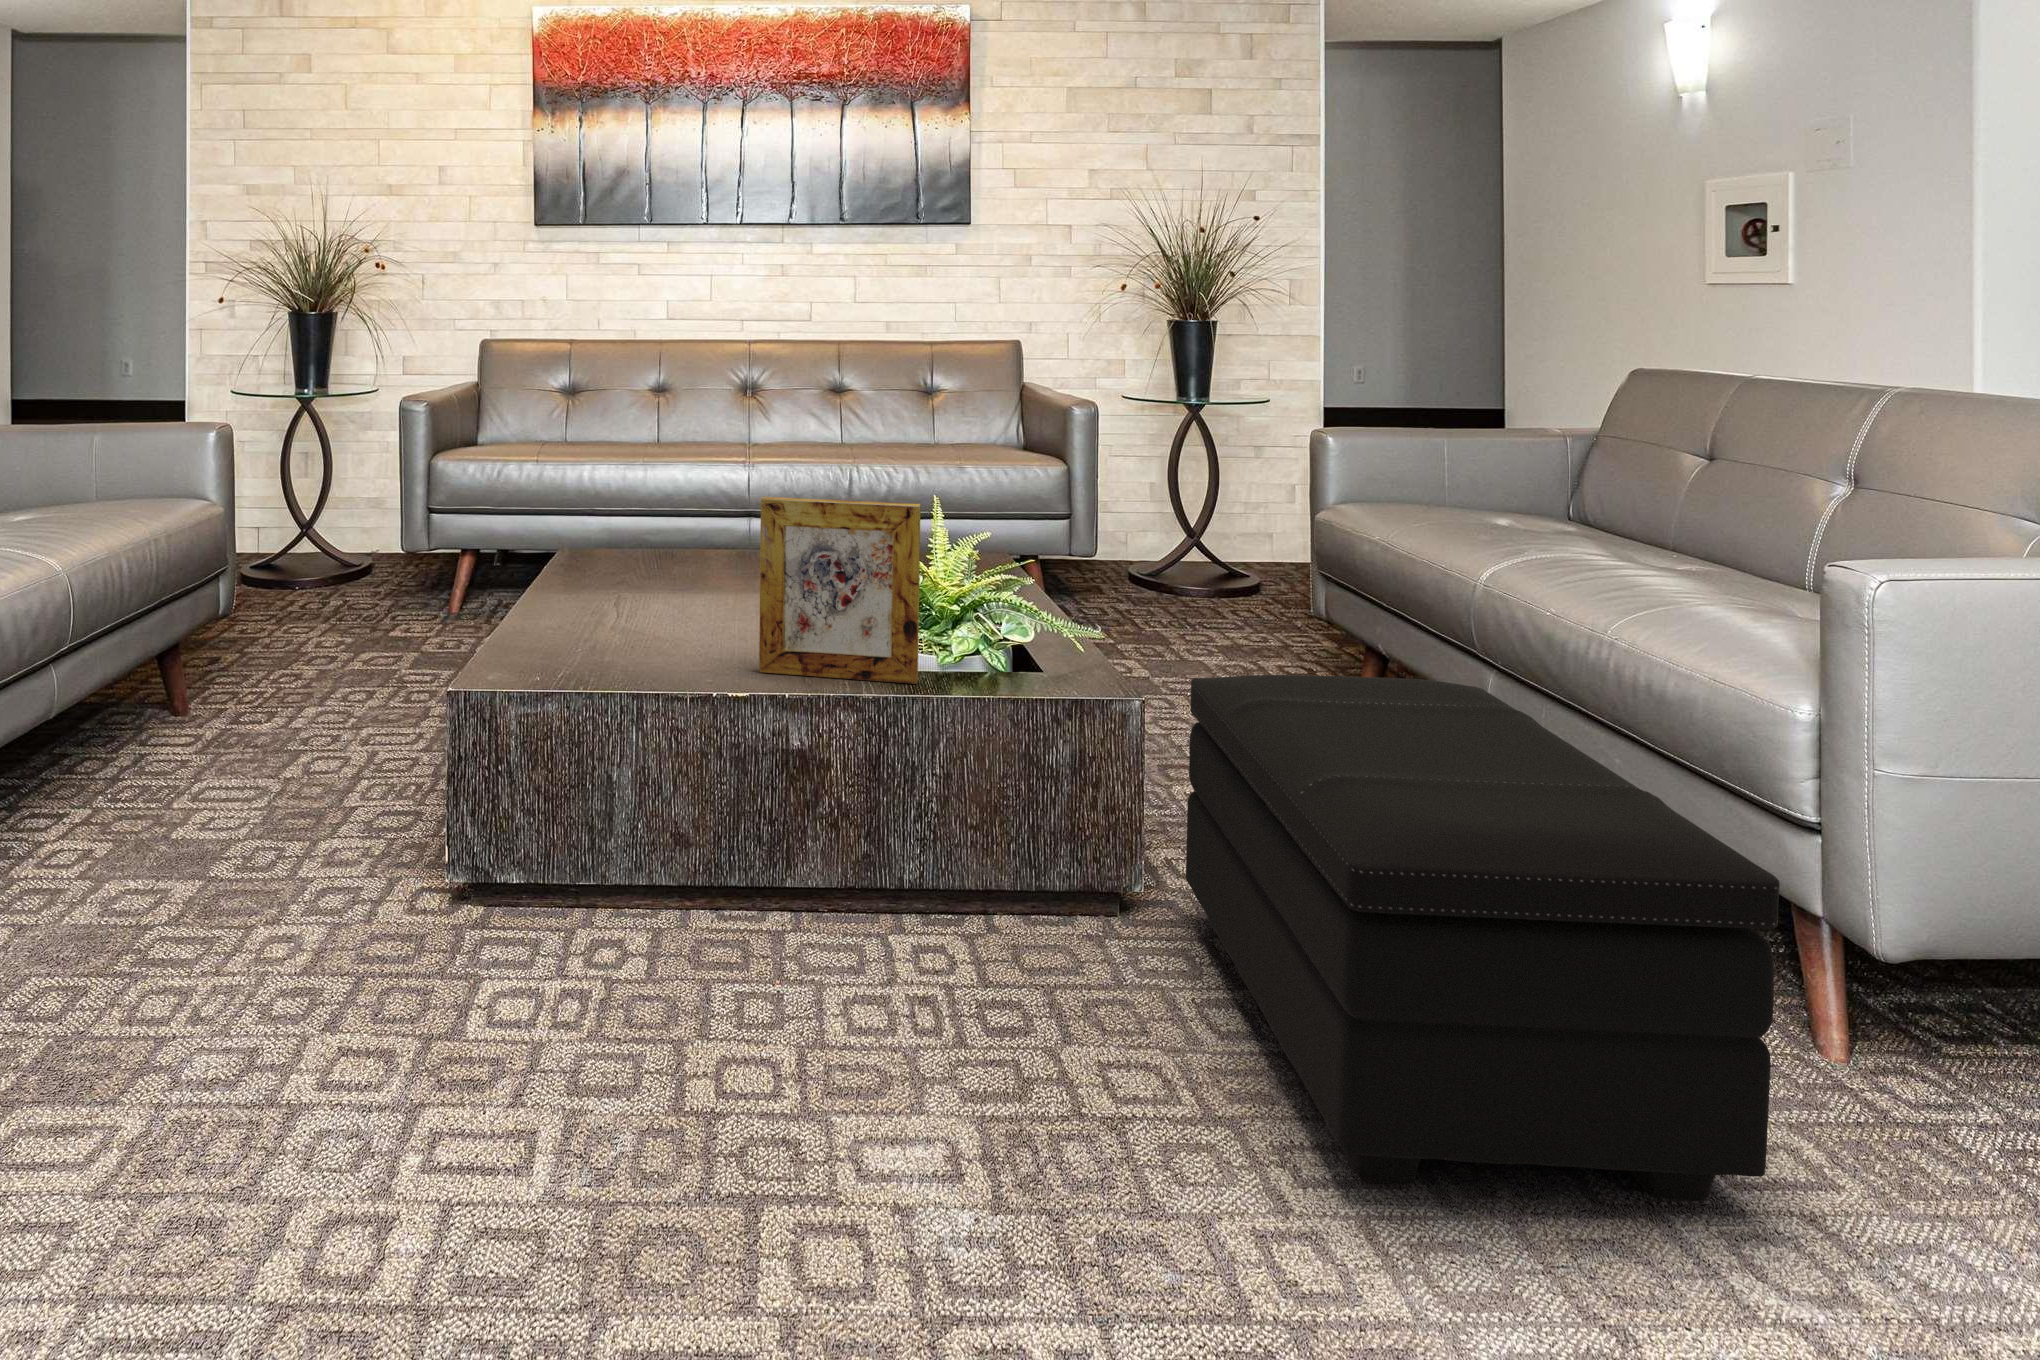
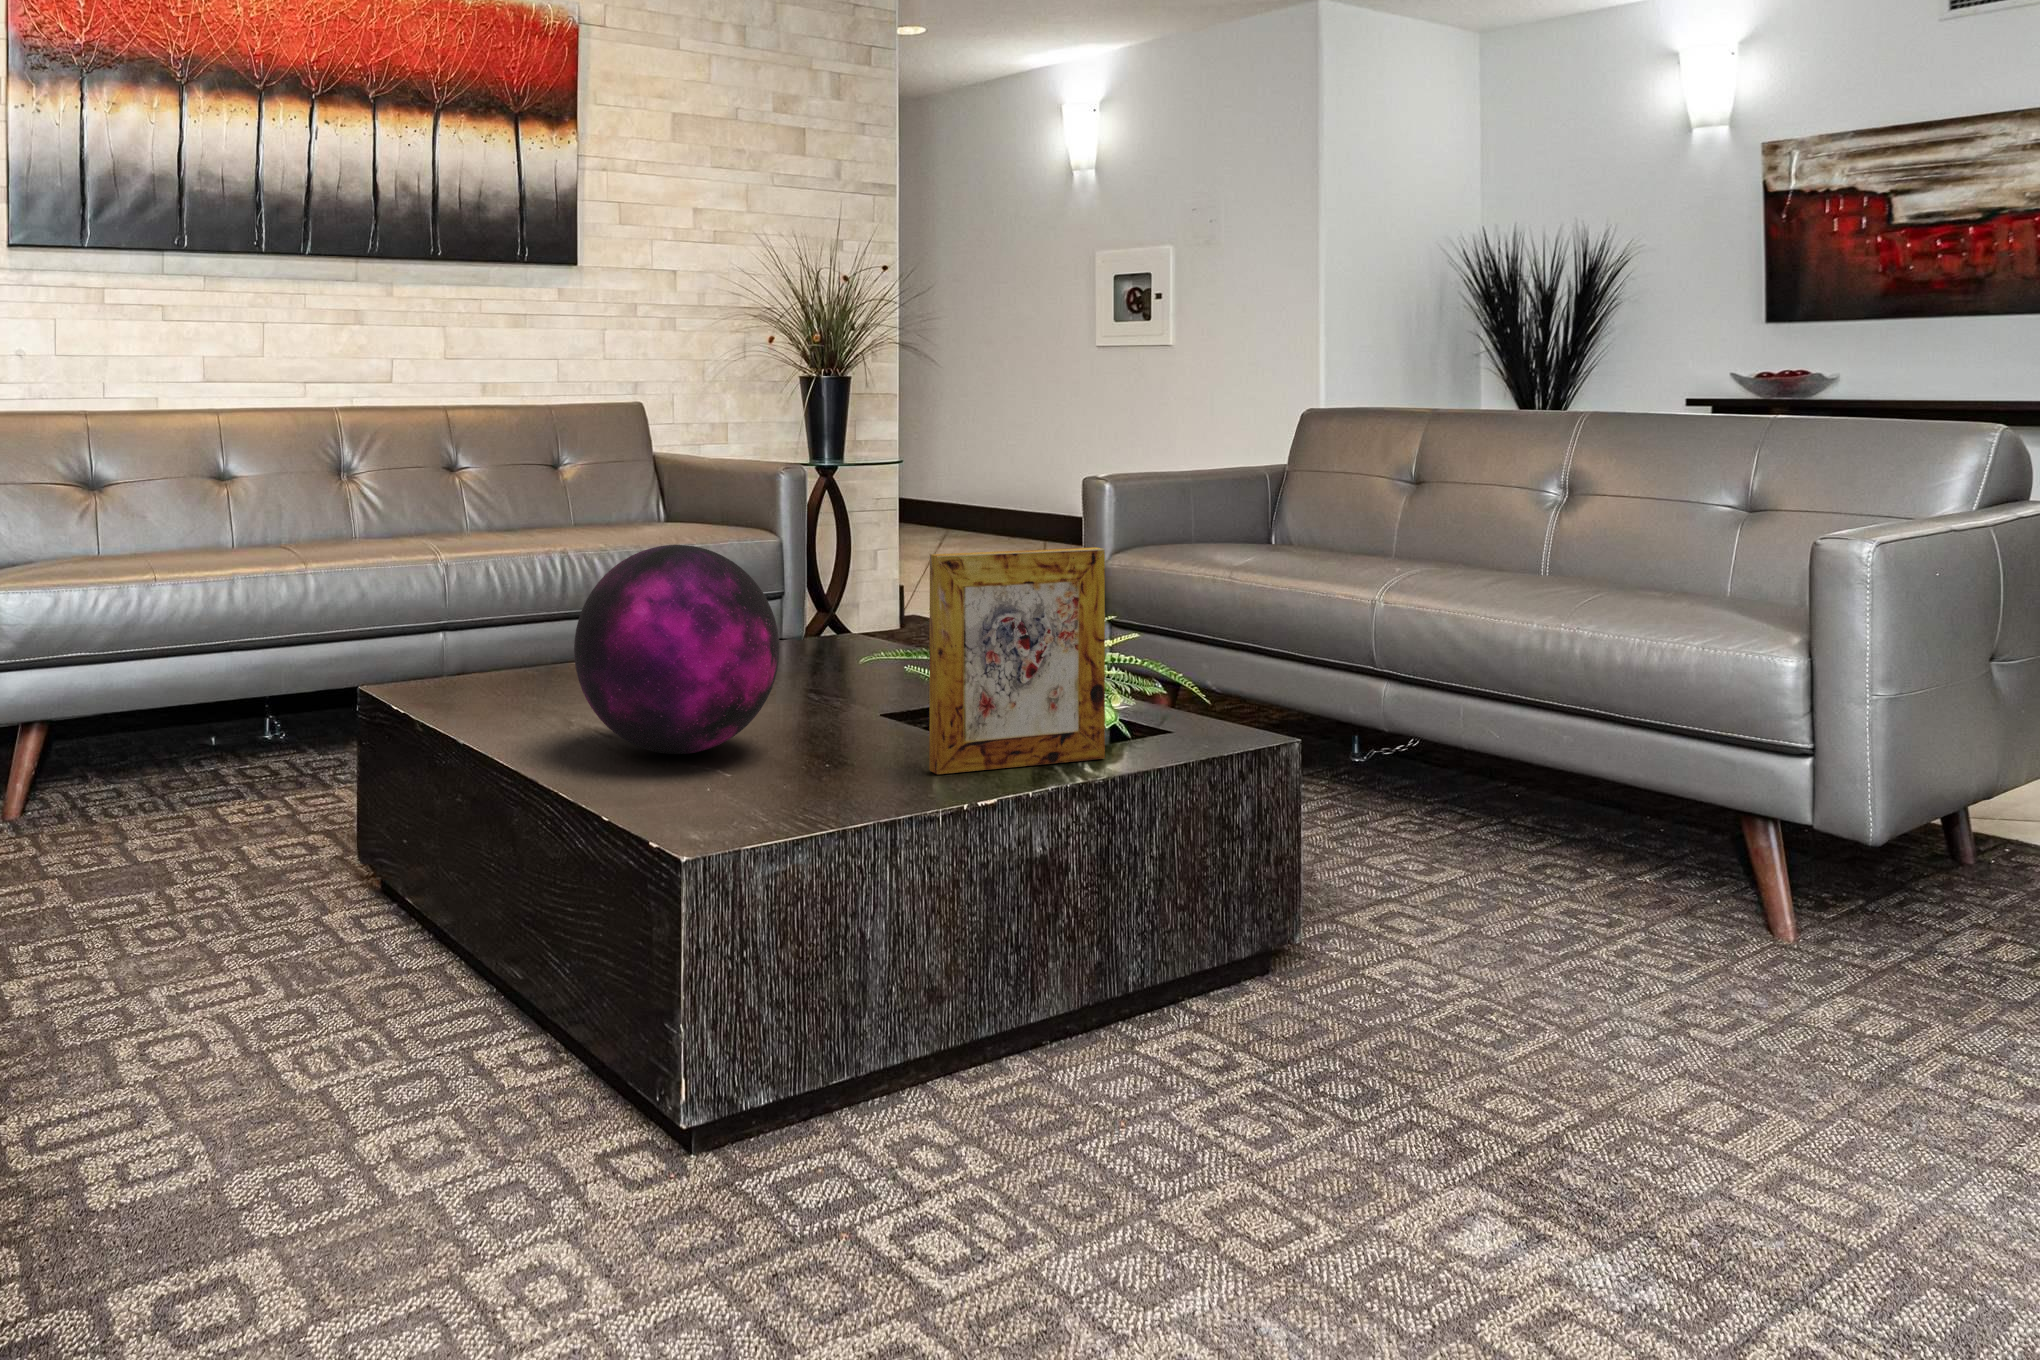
decorative orb: none [558,471,712,626] -> present [574,545,779,754]
footstool: present [1186,675,1780,1201] -> none [1349,678,2003,1131]

